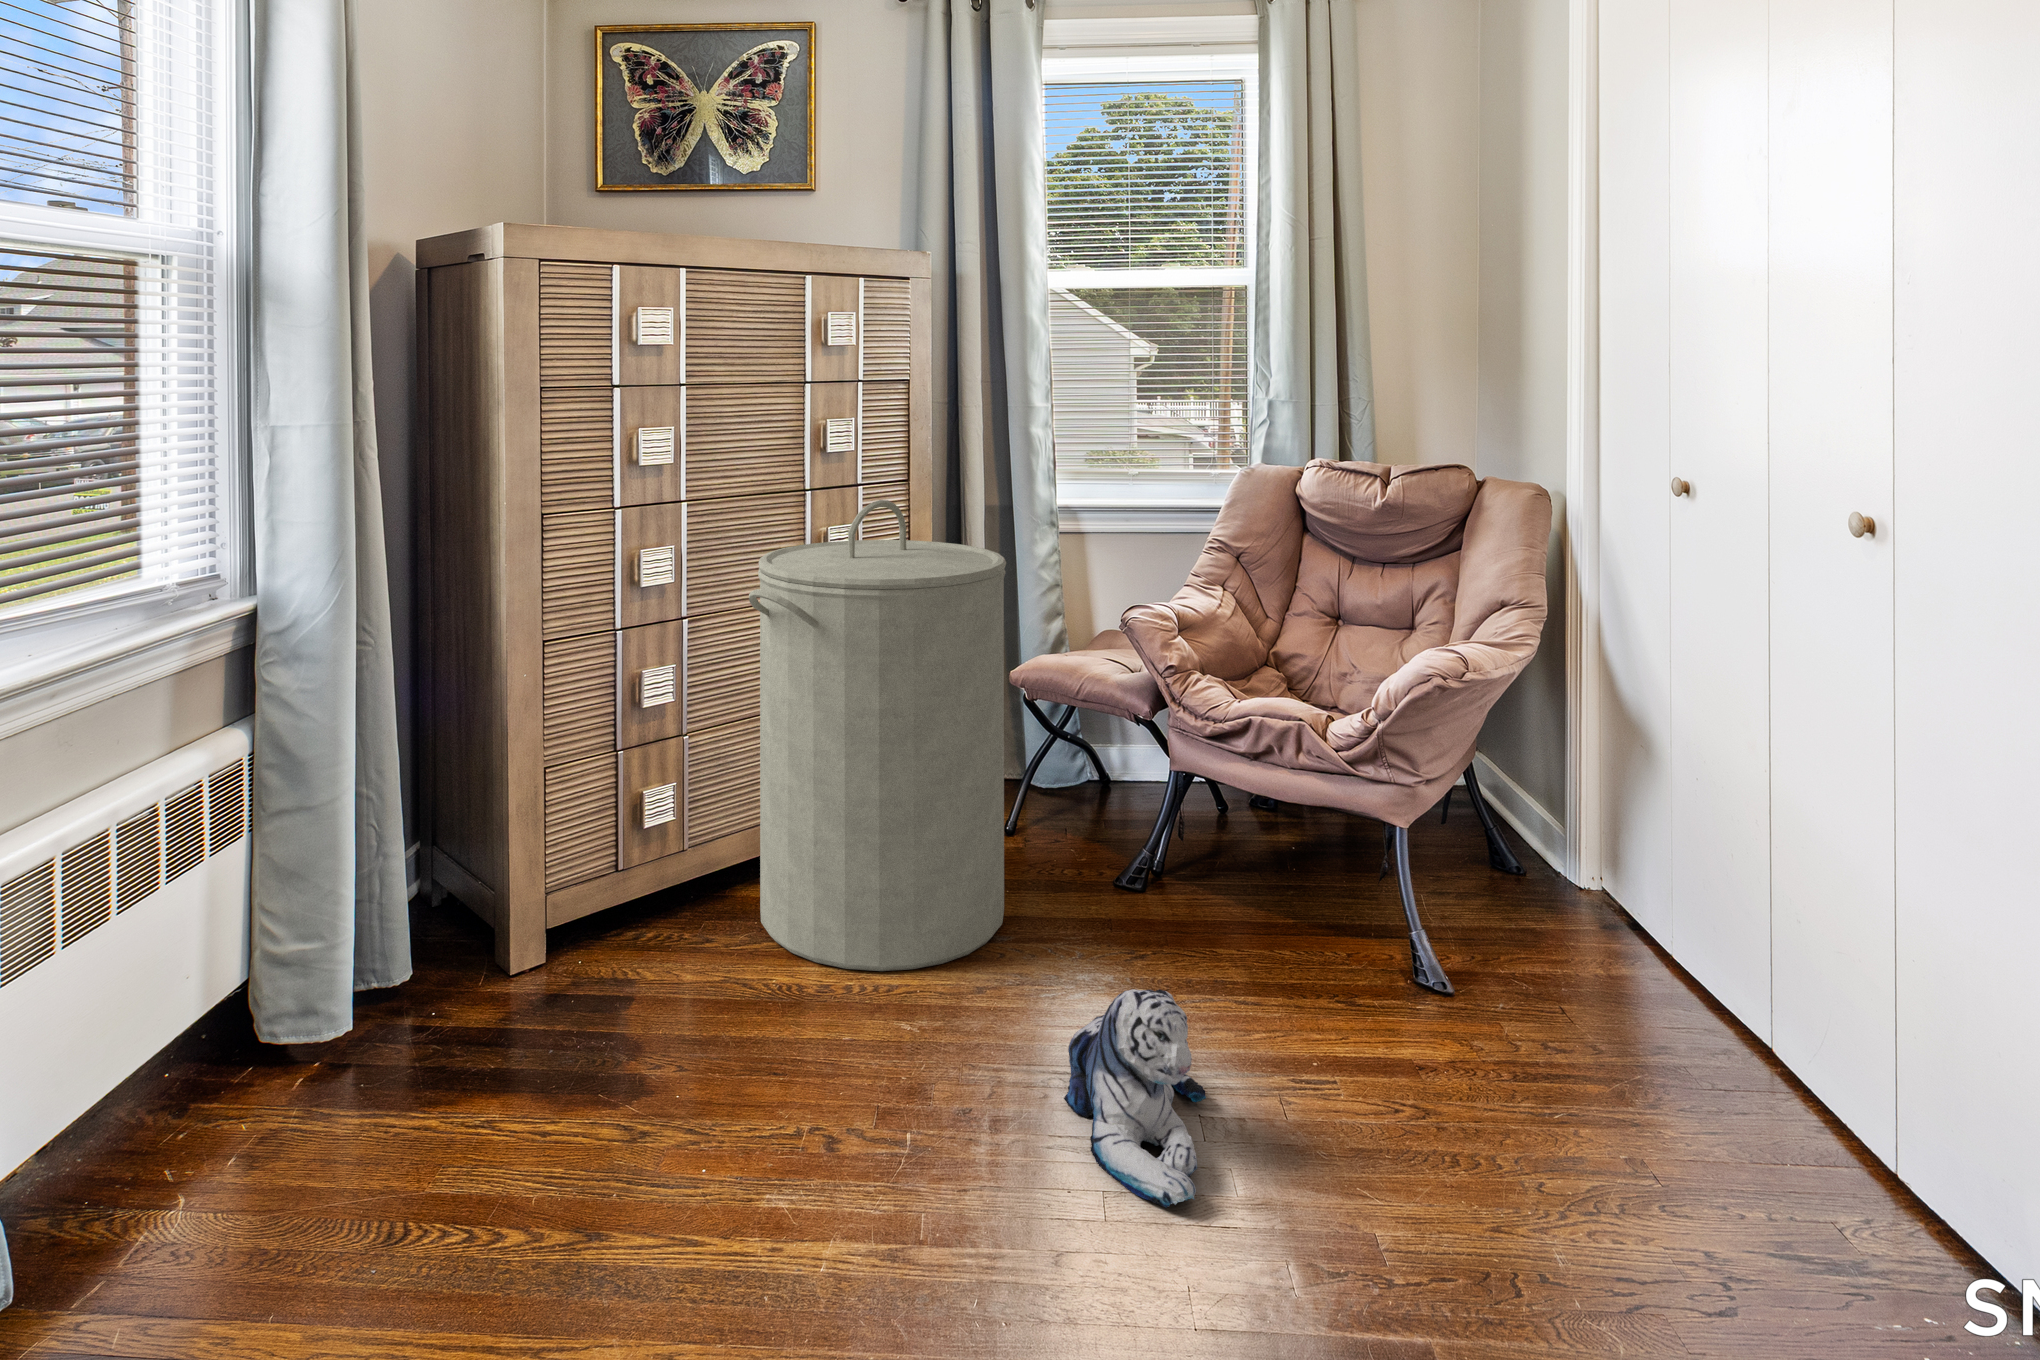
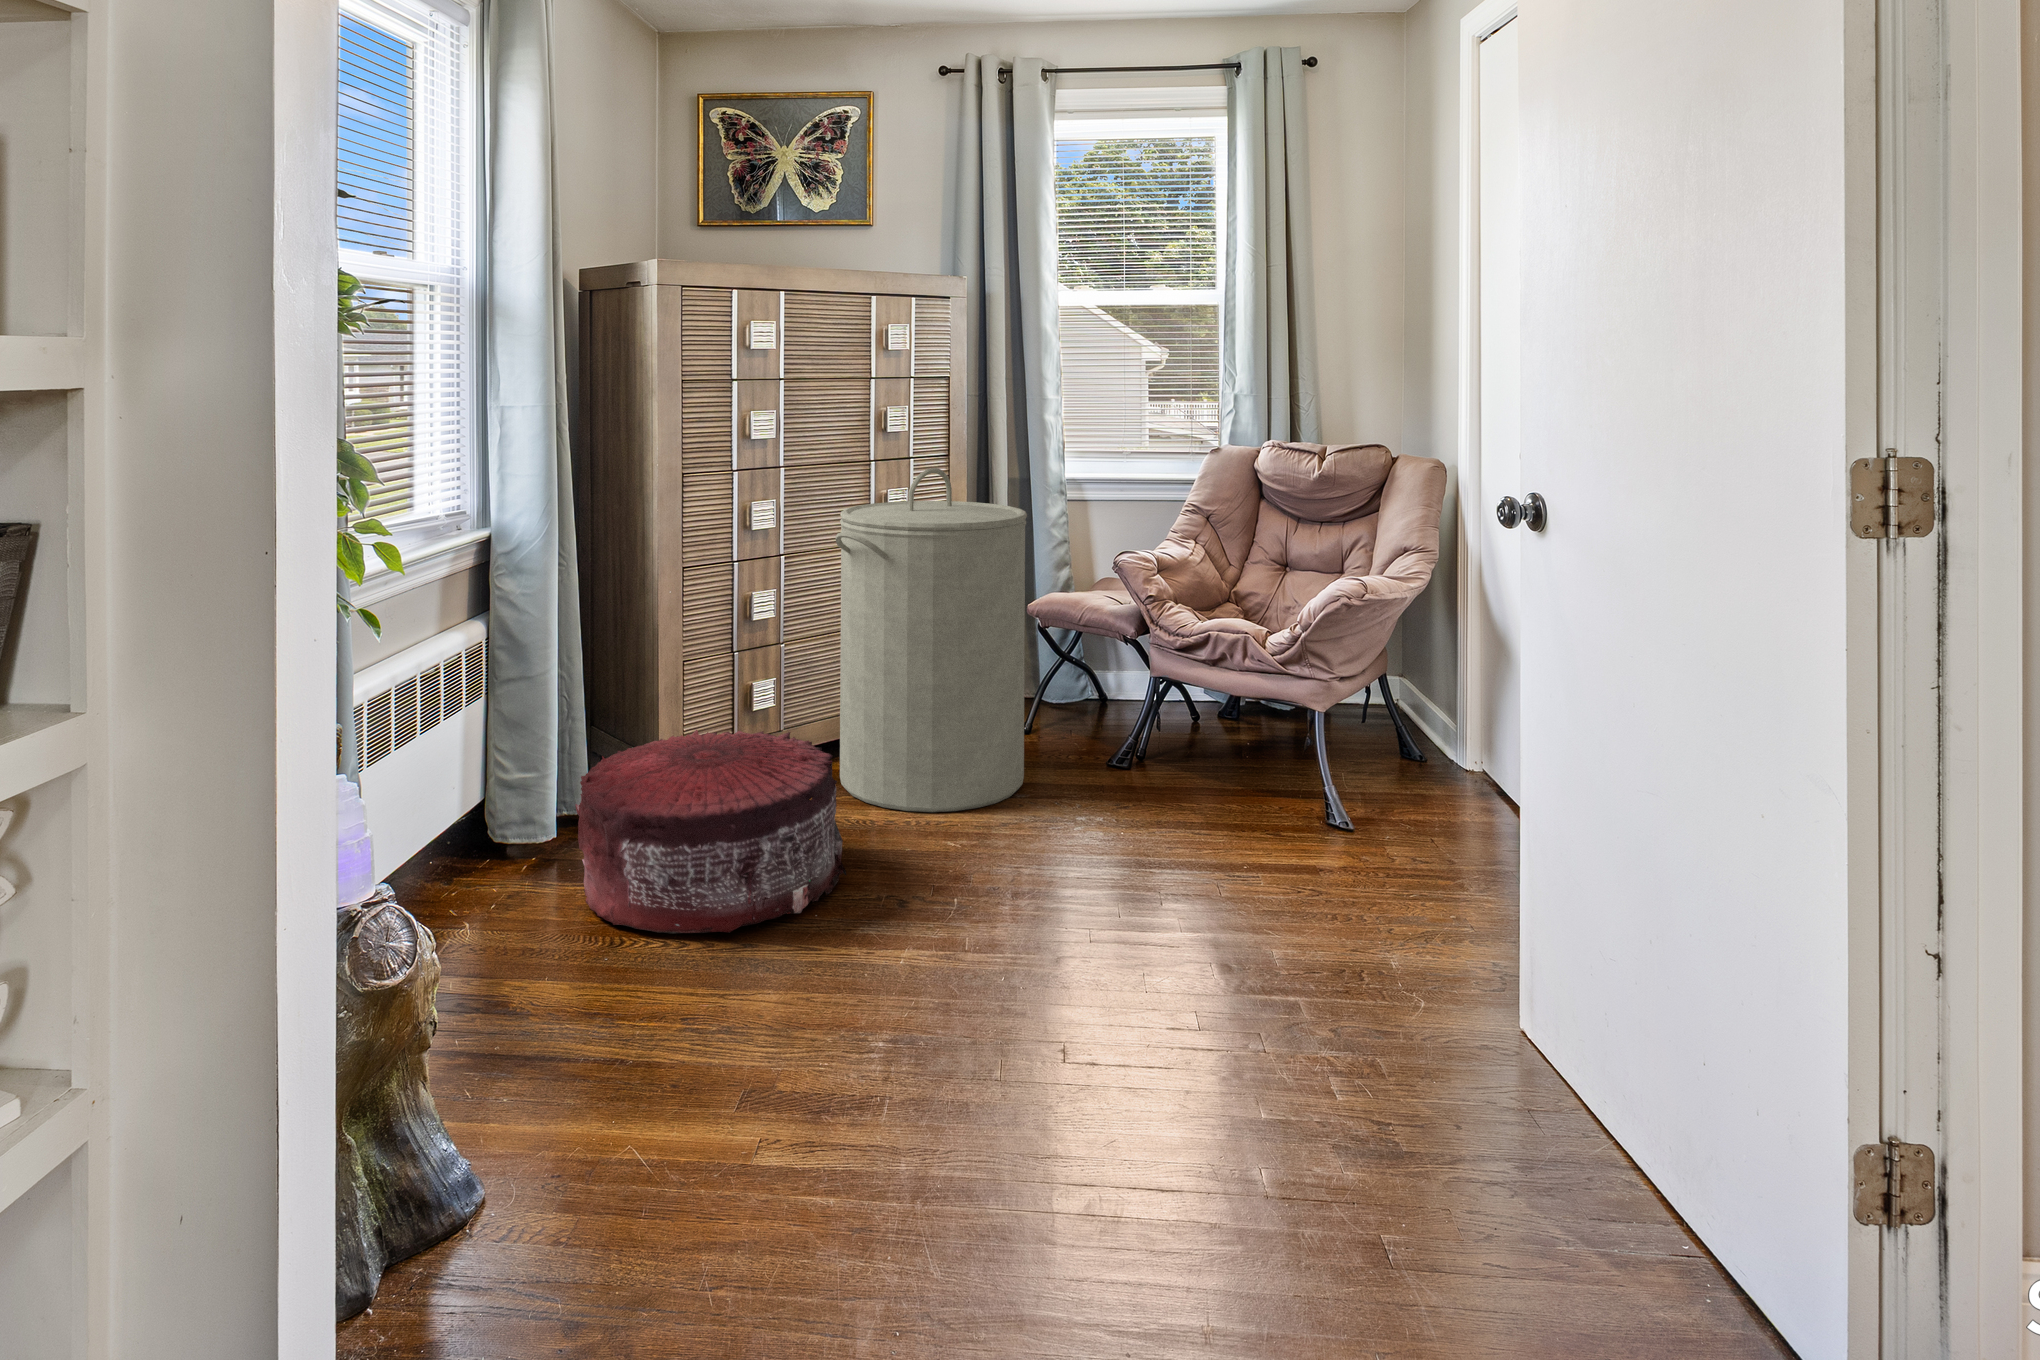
pouf: none [359,870,751,1222] -> present [575,730,846,933]
plush toy: present [1064,989,1206,1207] -> none [1064,794,1162,924]

